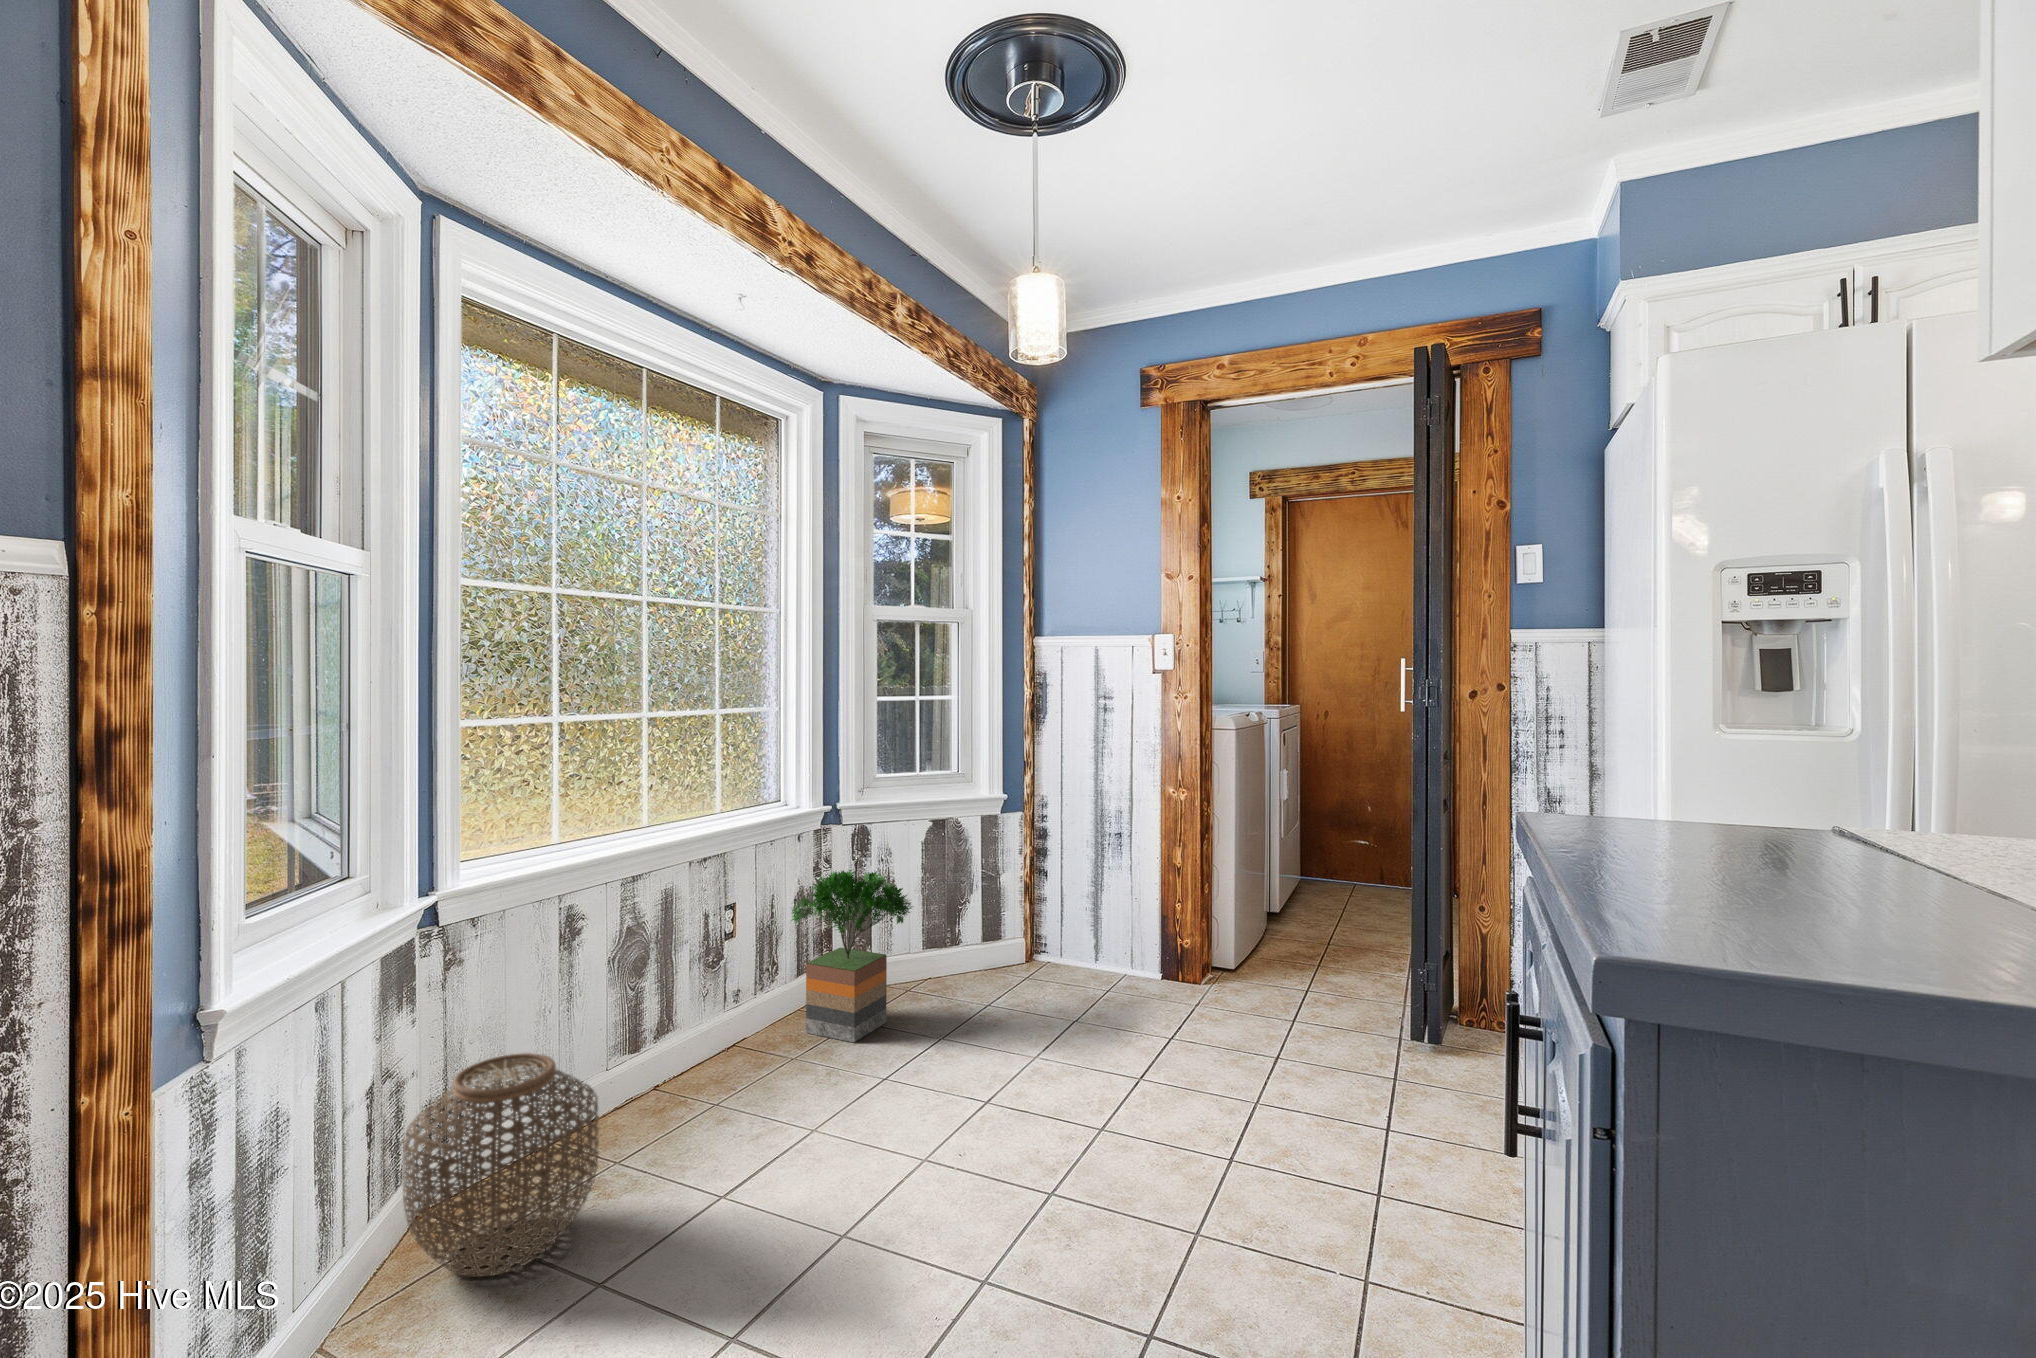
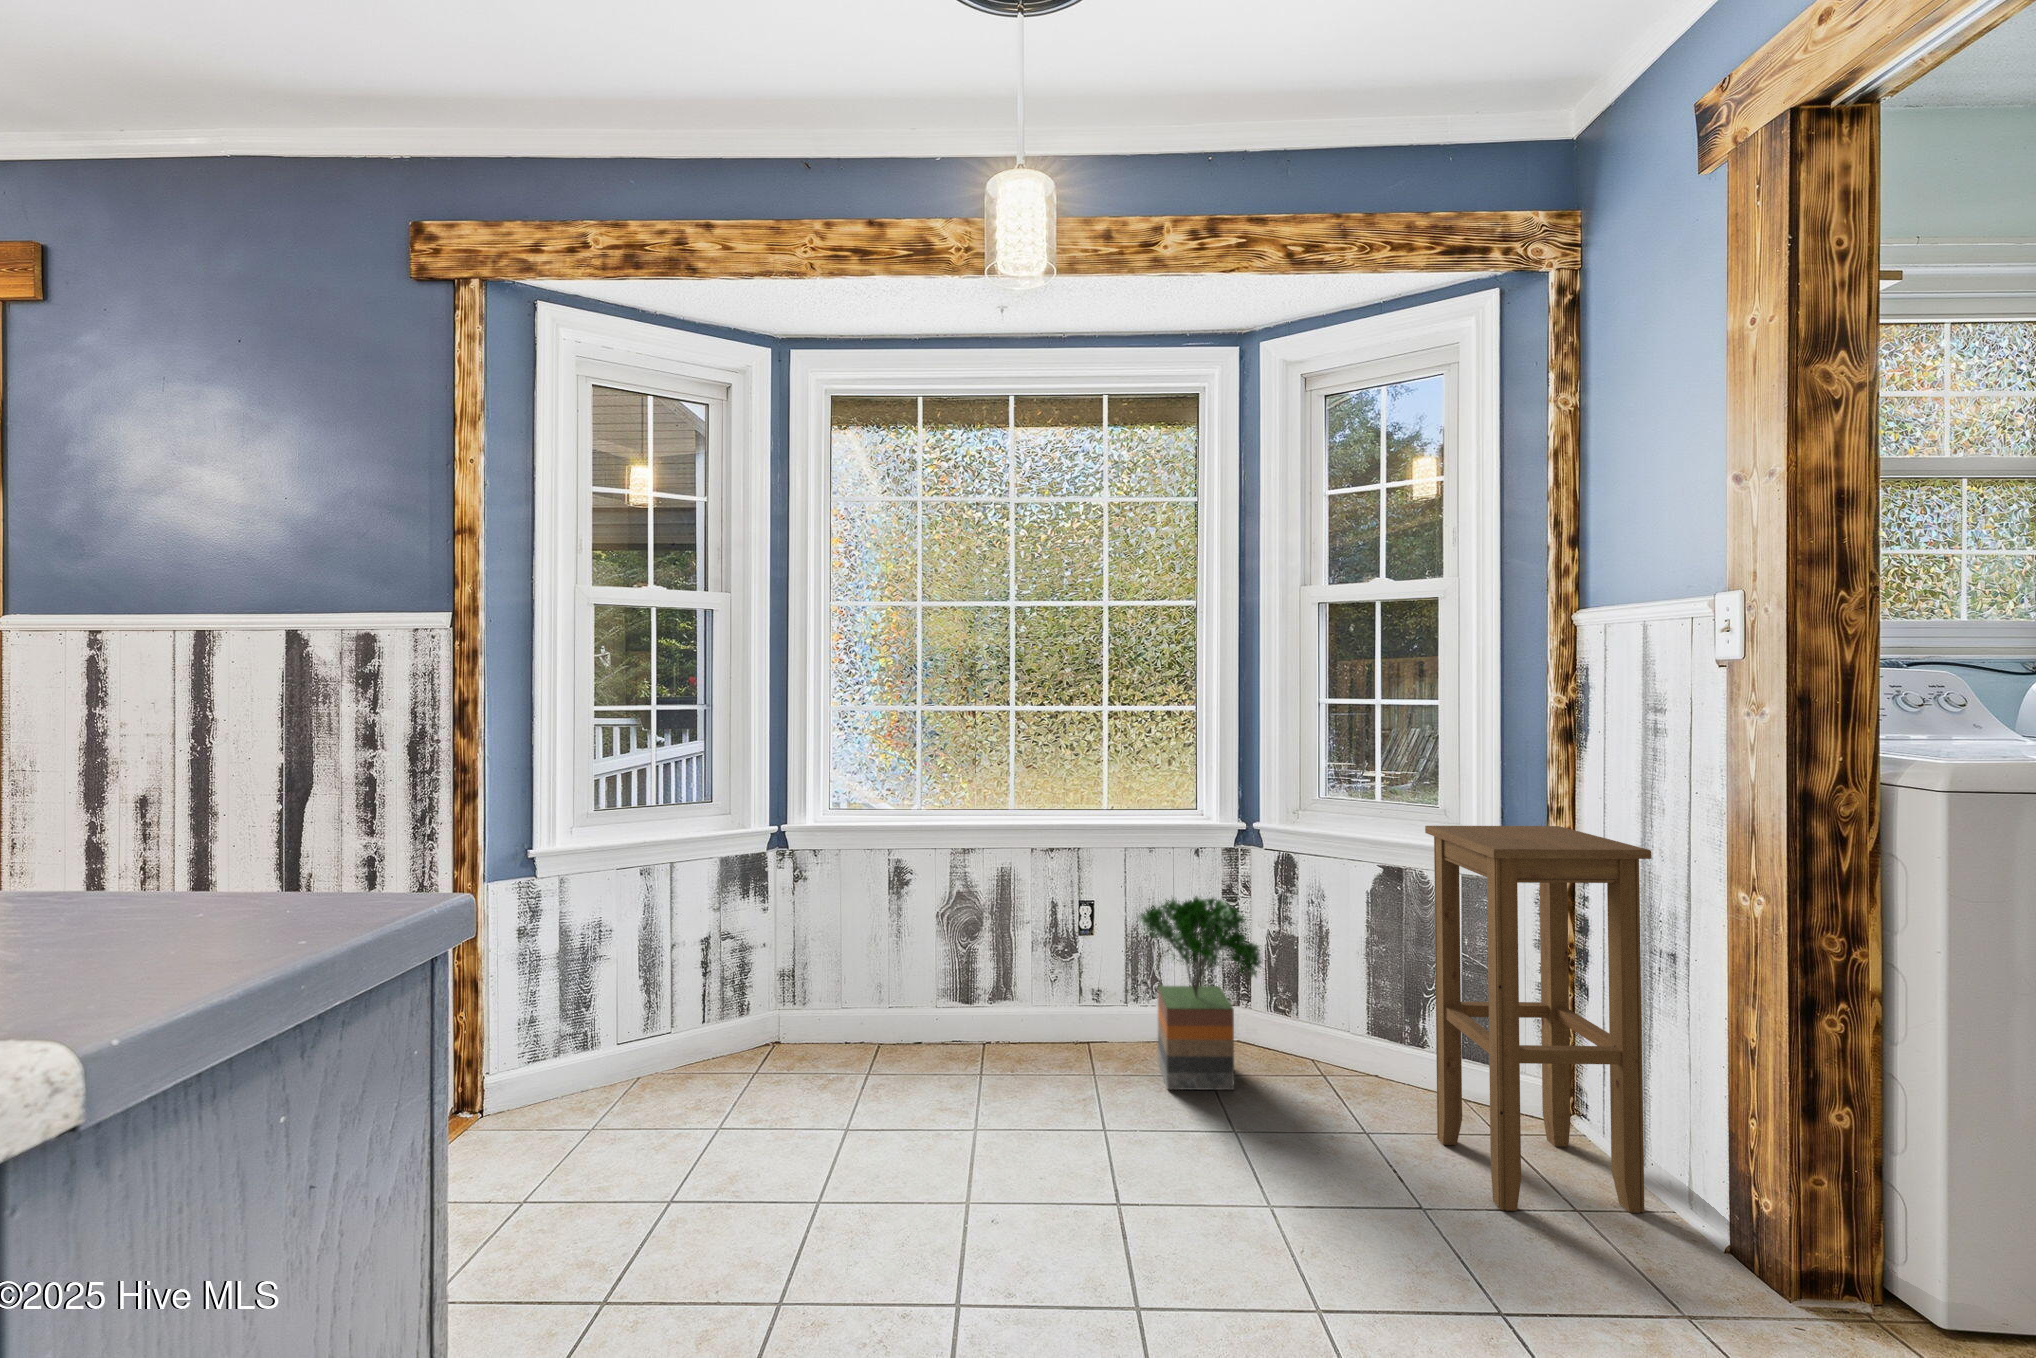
stool: none [1006,772,1121,1004] -> present [1425,826,1651,1213]
woven basket: present [403,1053,599,1277] -> none [695,946,820,1093]

